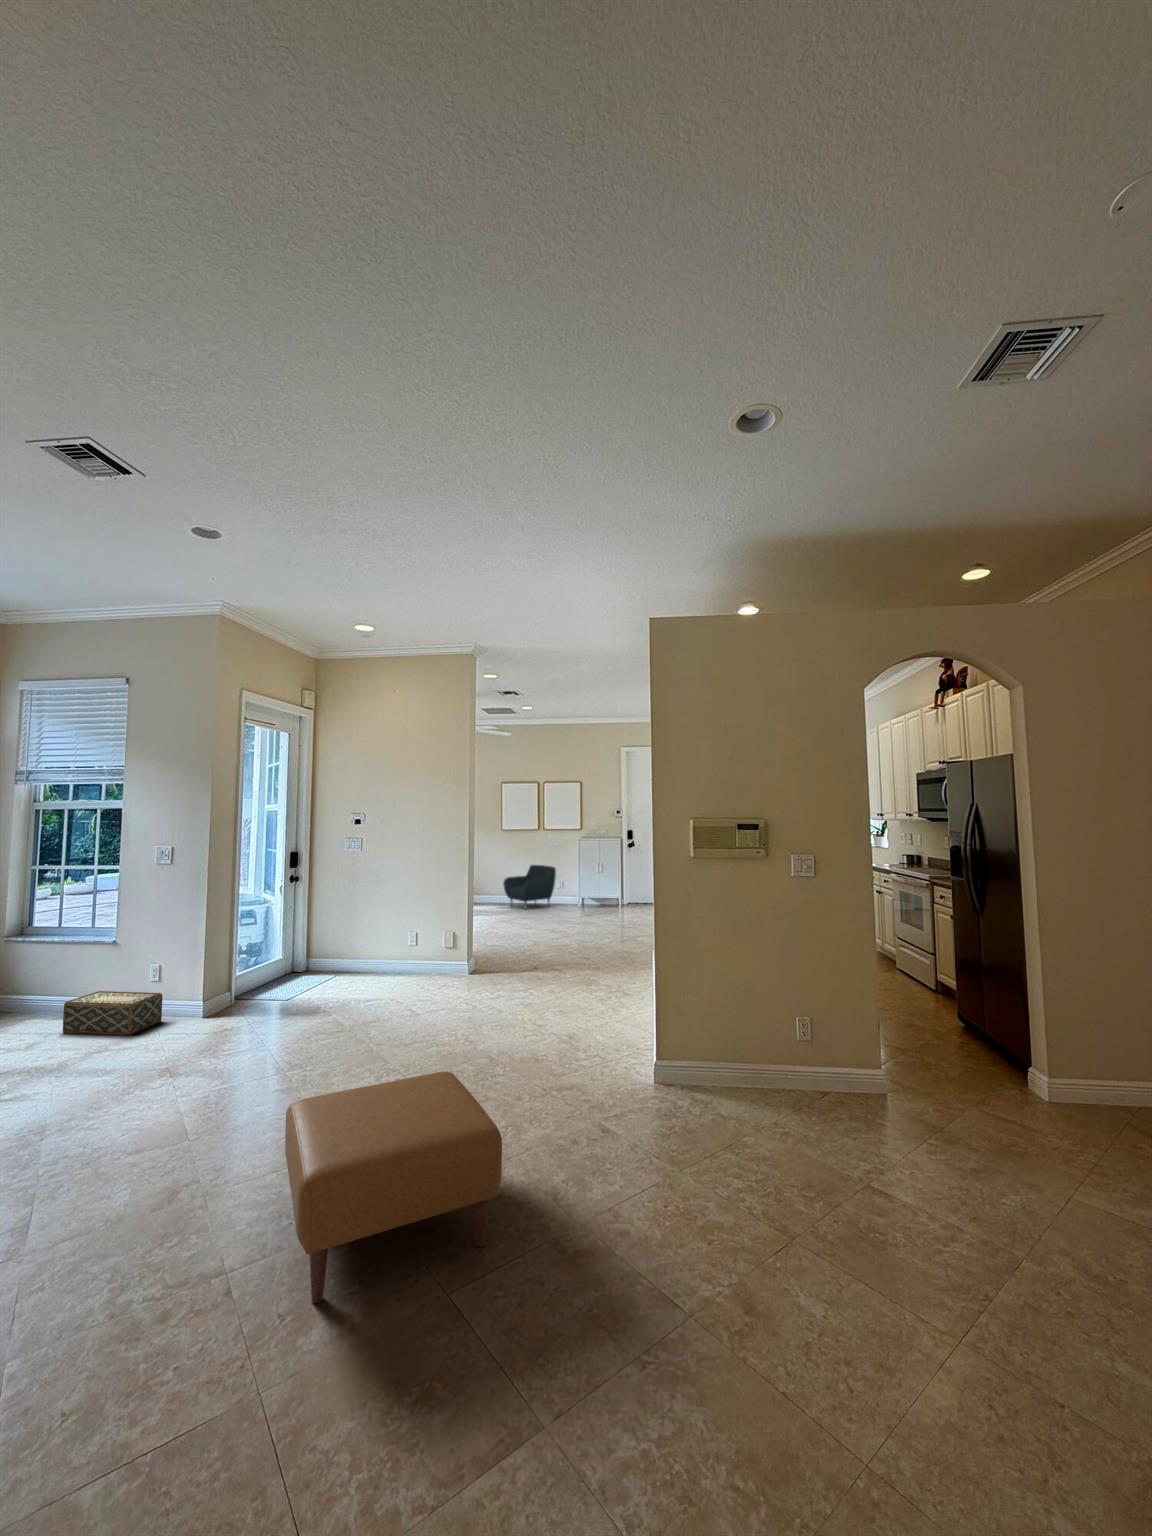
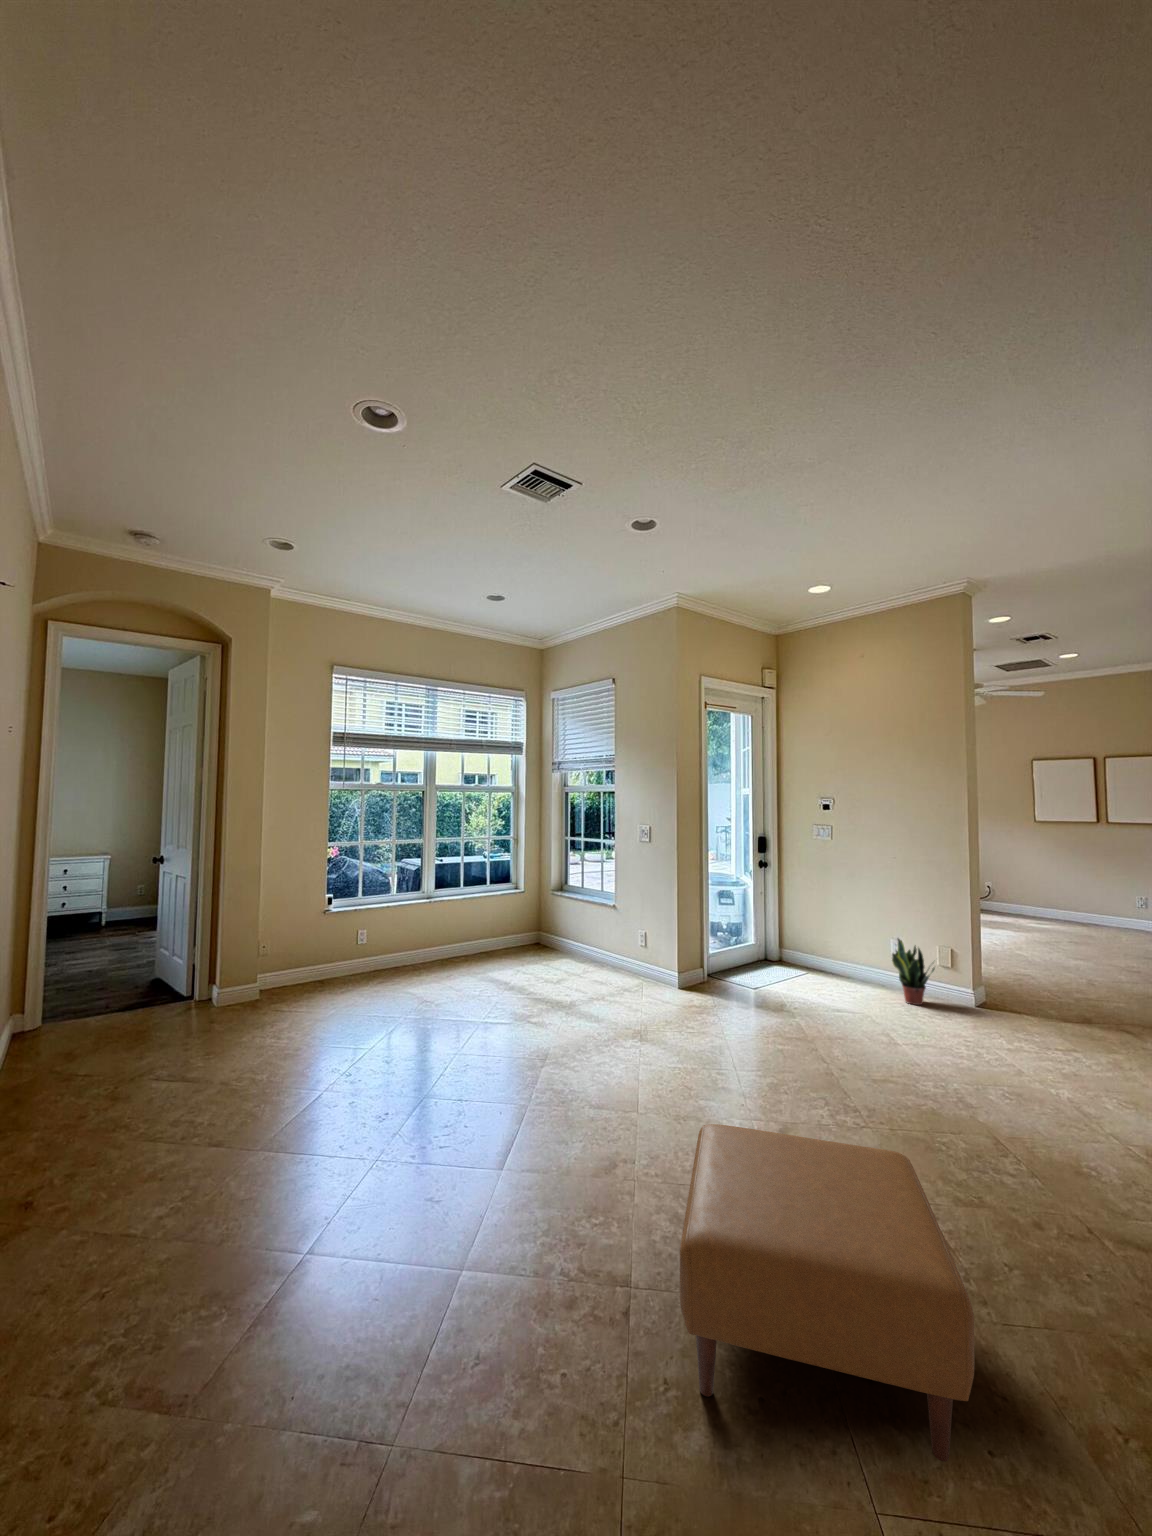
armchair: present [503,865,556,908] -> none [1039,869,1129,929]
potted plant: none [410,930,445,985] -> present [892,939,935,1005]
woven basket: present [63,991,162,1035] -> none [581,945,648,989]

